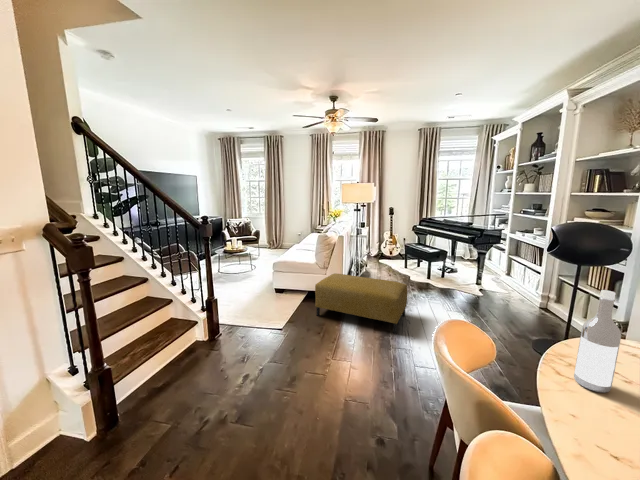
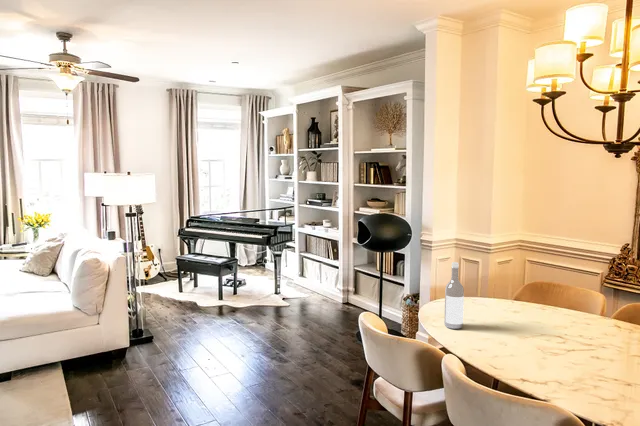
ottoman: present [315,273,407,334] -> none [97,307,233,391]

